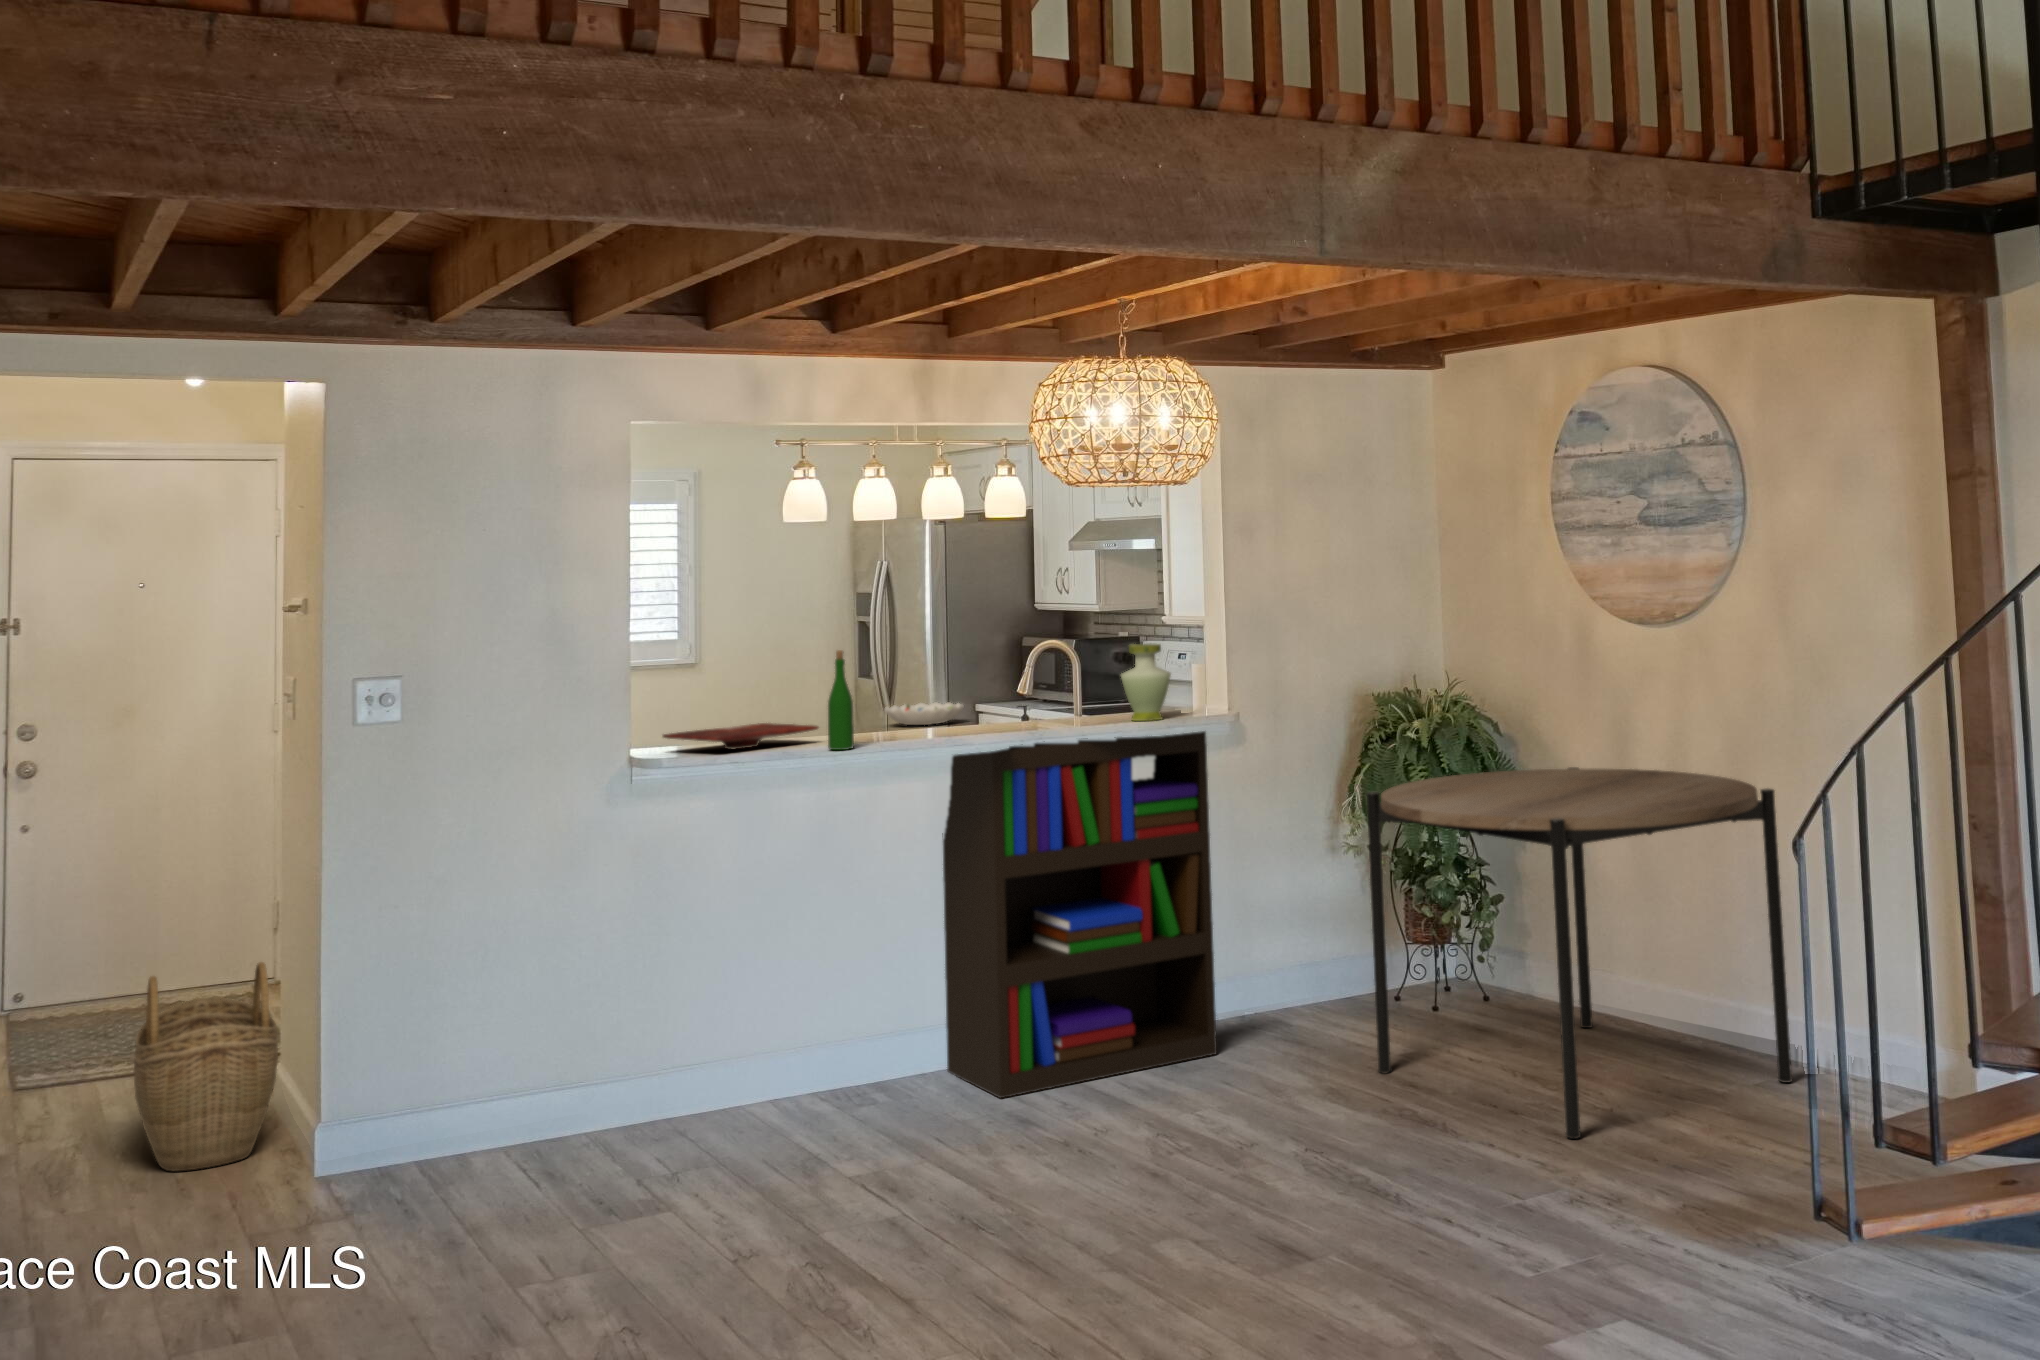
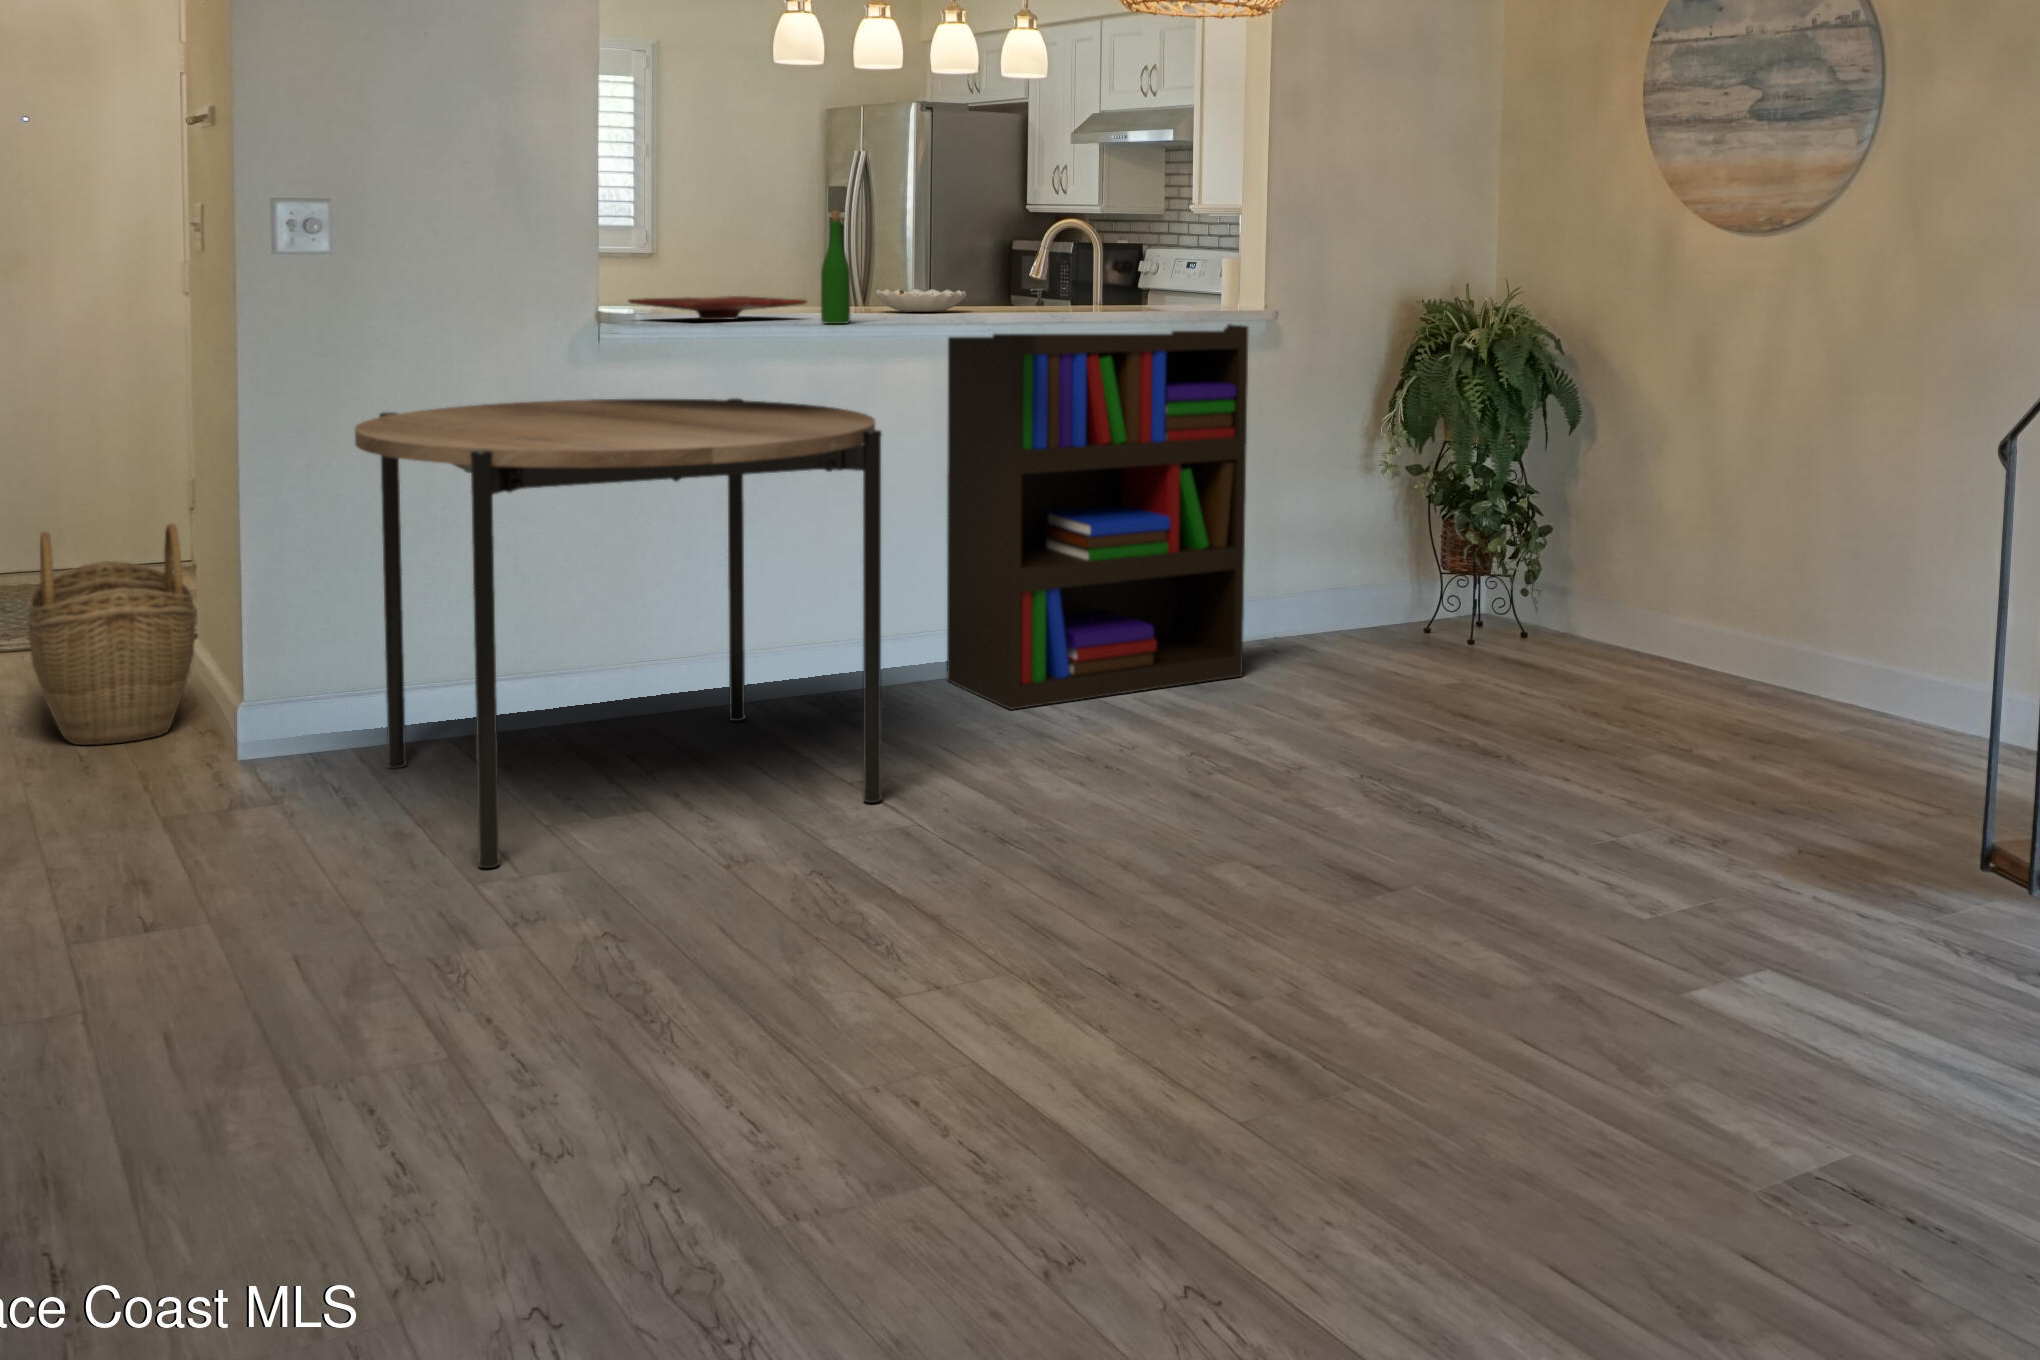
vase: present [1121,643,1171,721] -> none [1147,231,1206,316]
dining table: present [1367,767,1792,1139] -> present [355,398,882,868]

